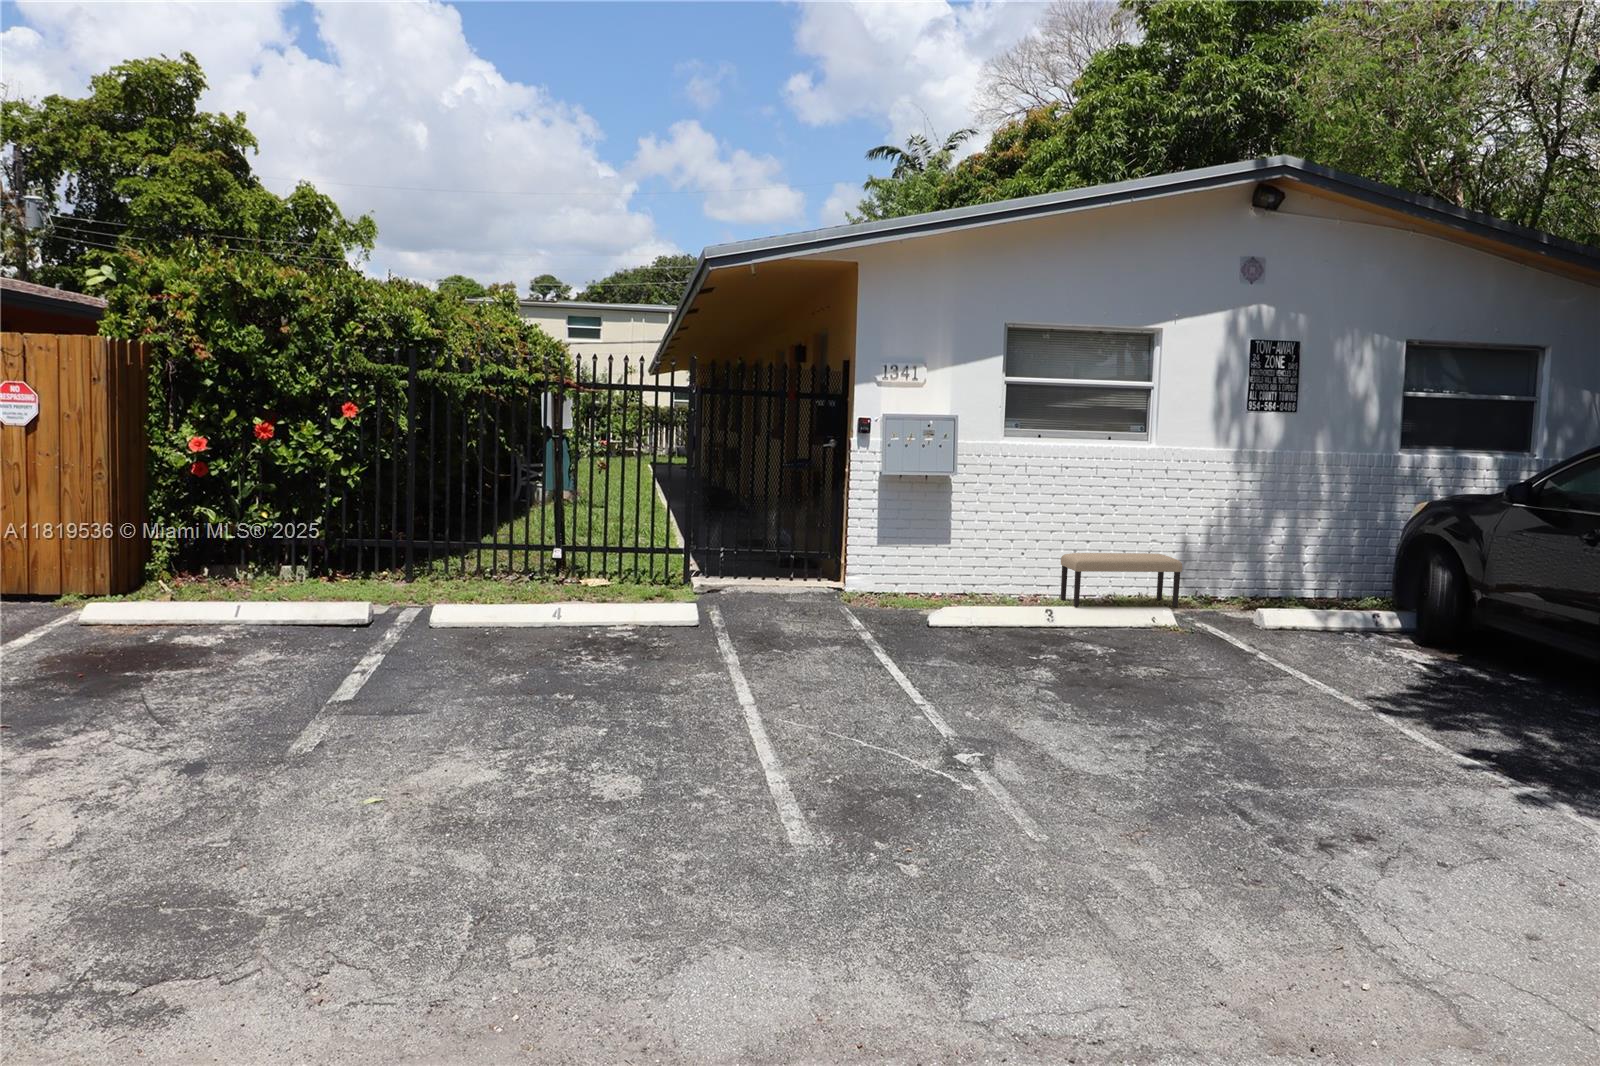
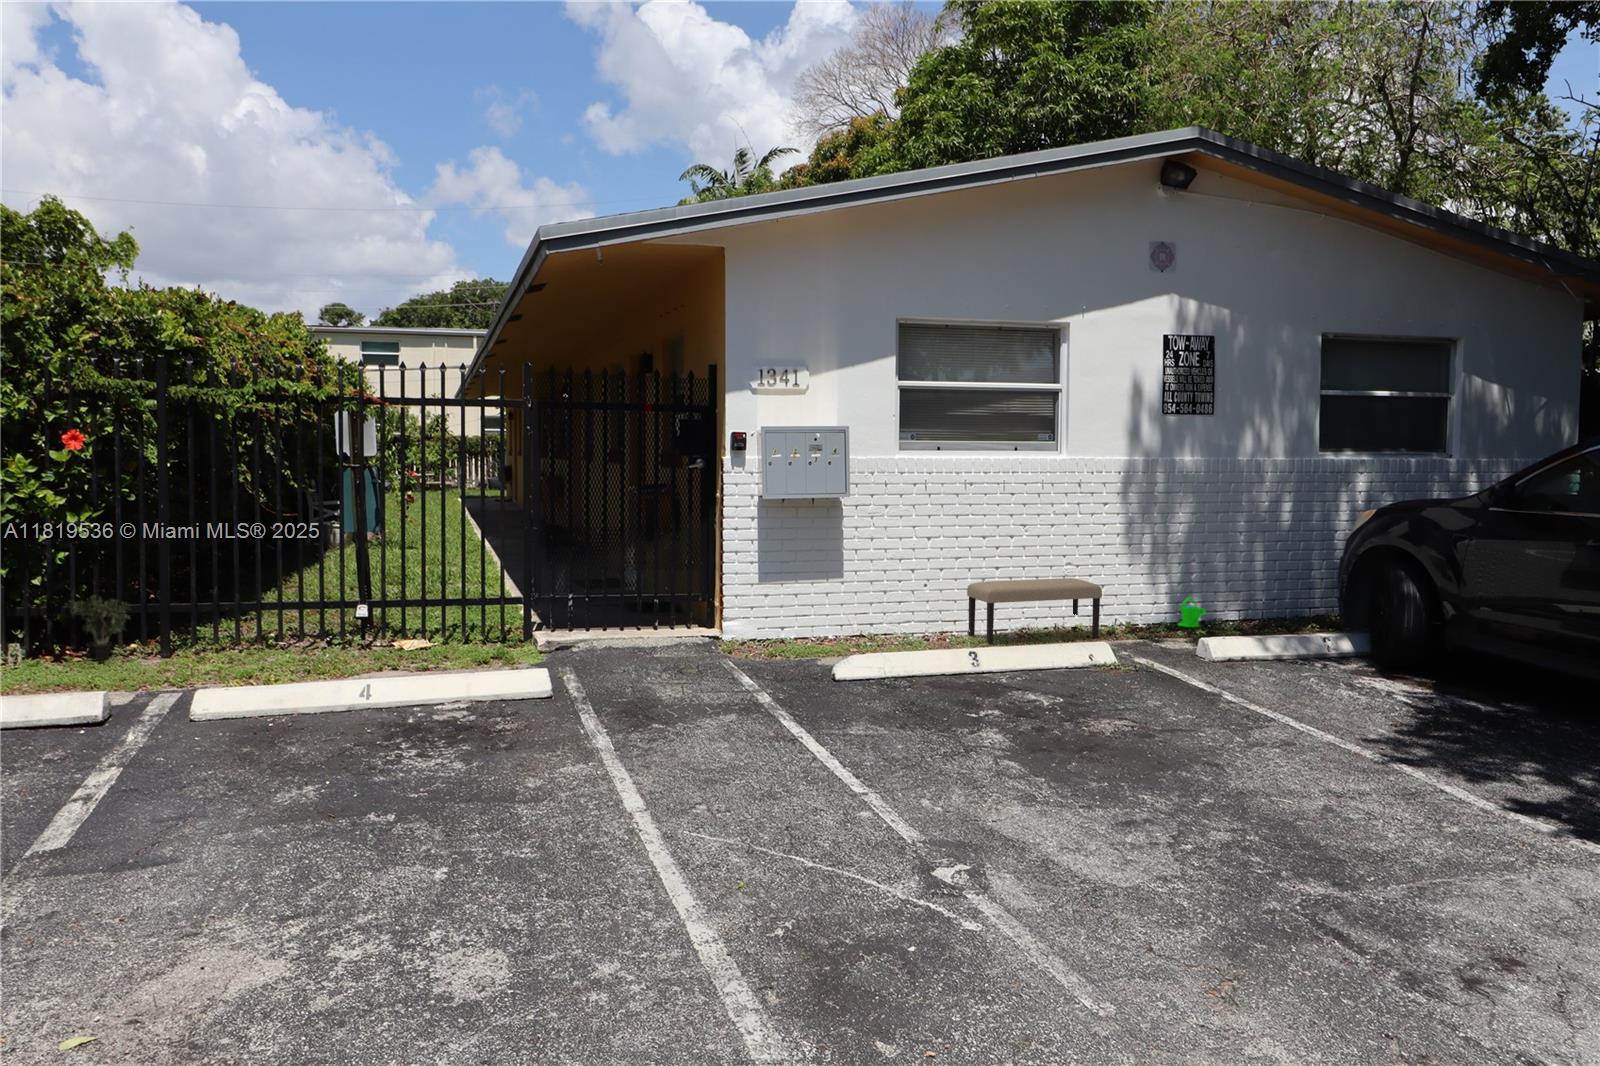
potted plant: none [339,531,385,581] -> present [66,595,130,660]
watering can: none [1259,576,1285,603] -> present [1178,597,1206,627]

